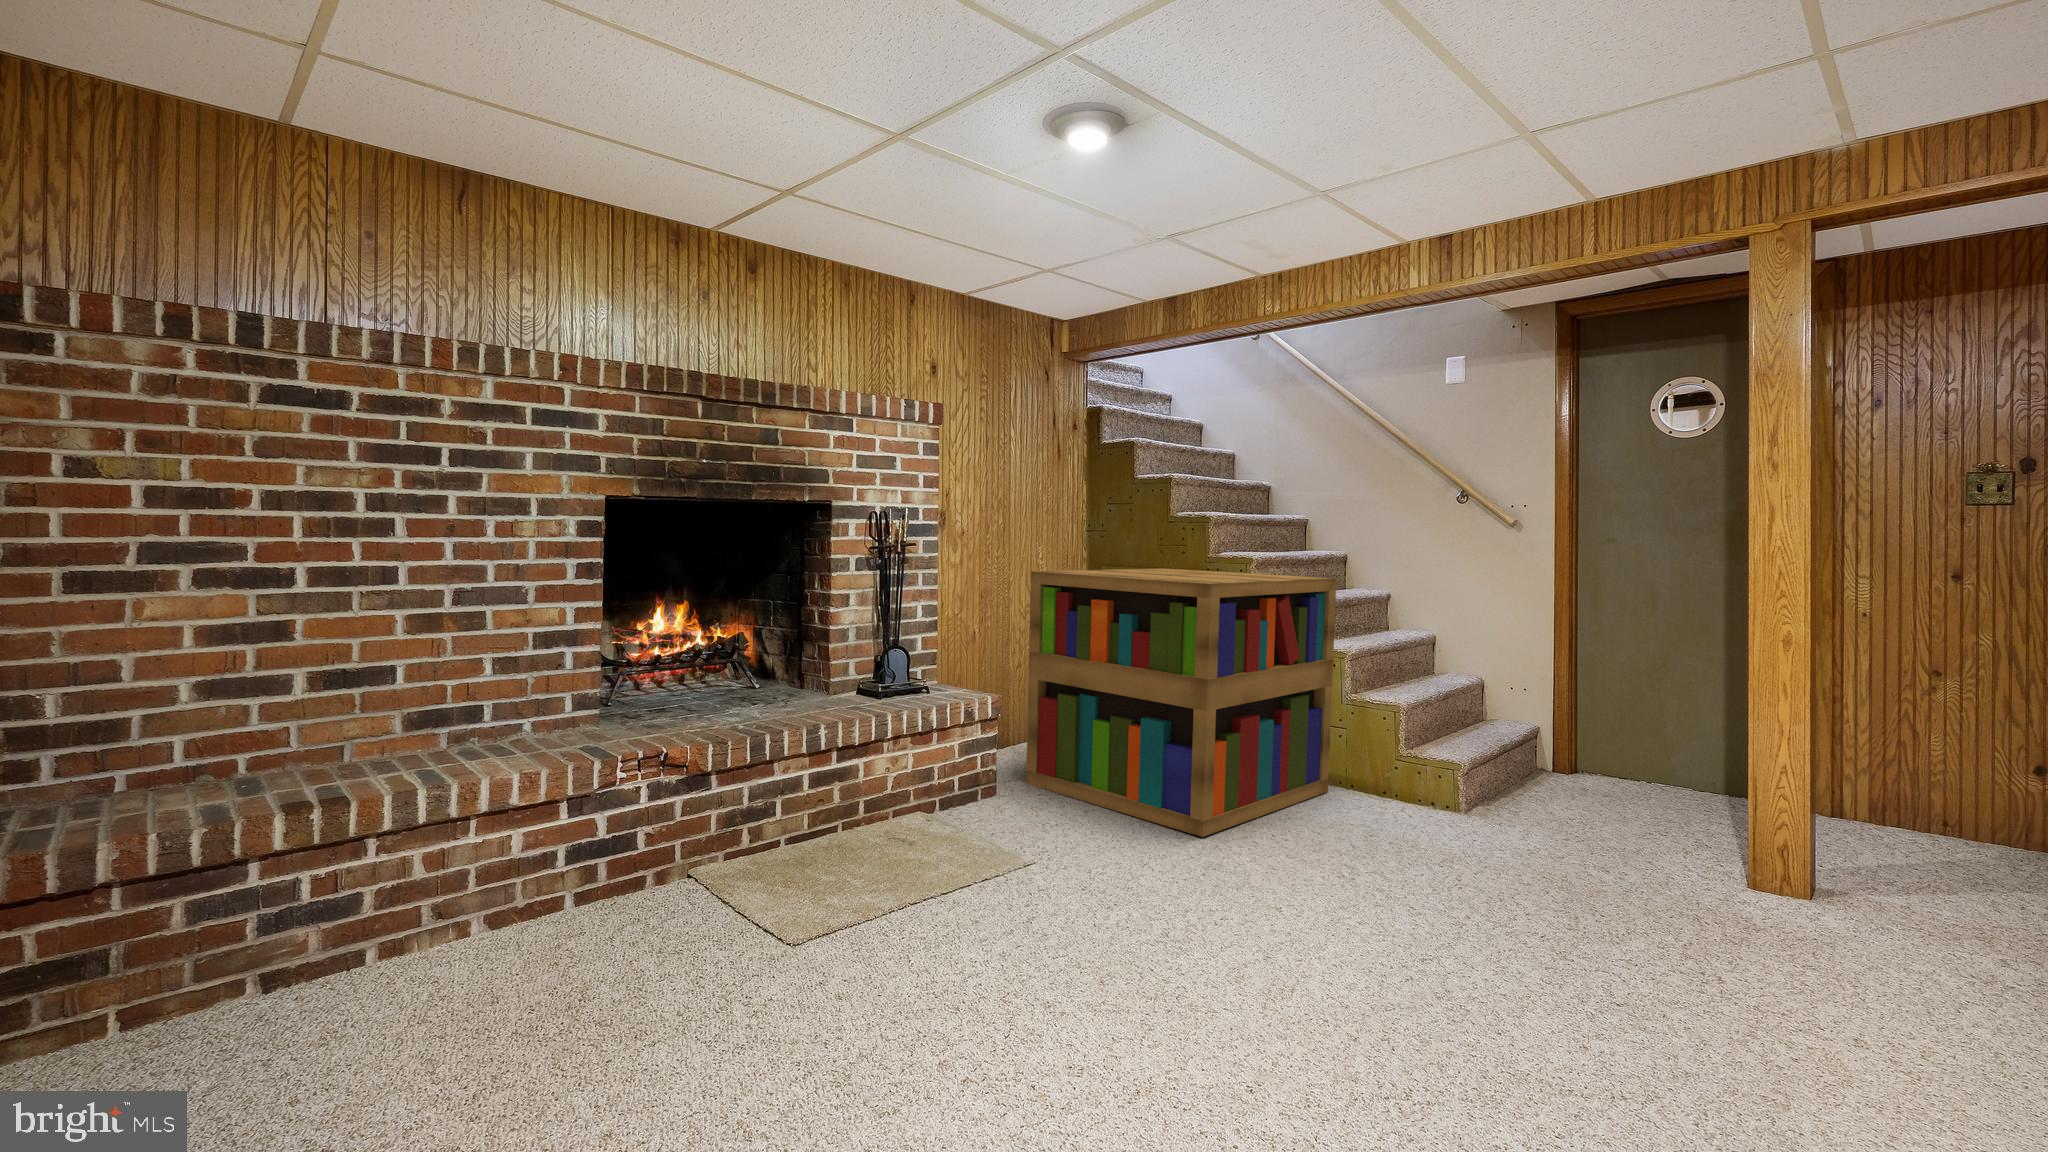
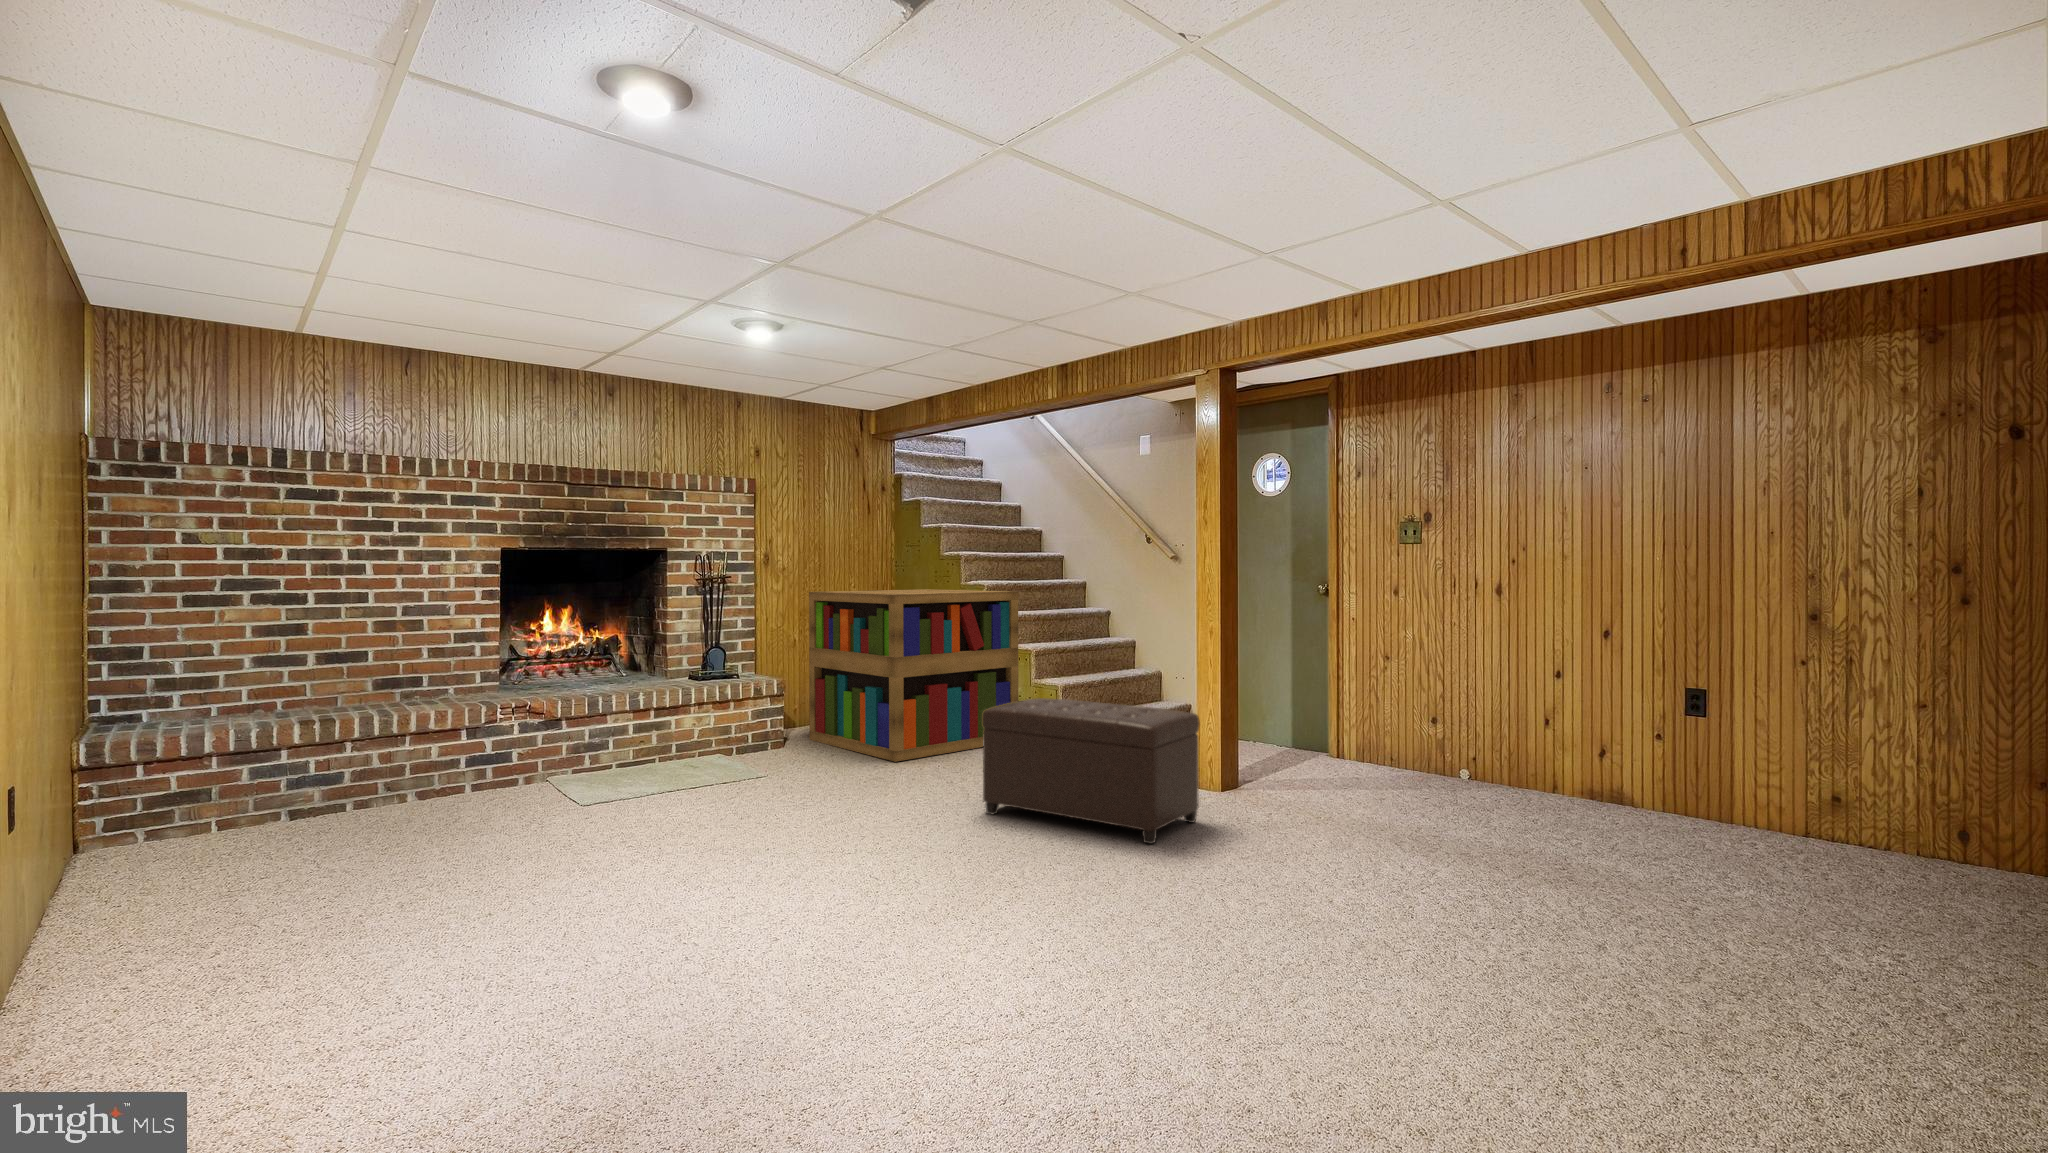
ottoman: none [1495,770,1968,1096] -> present [982,698,1200,844]

